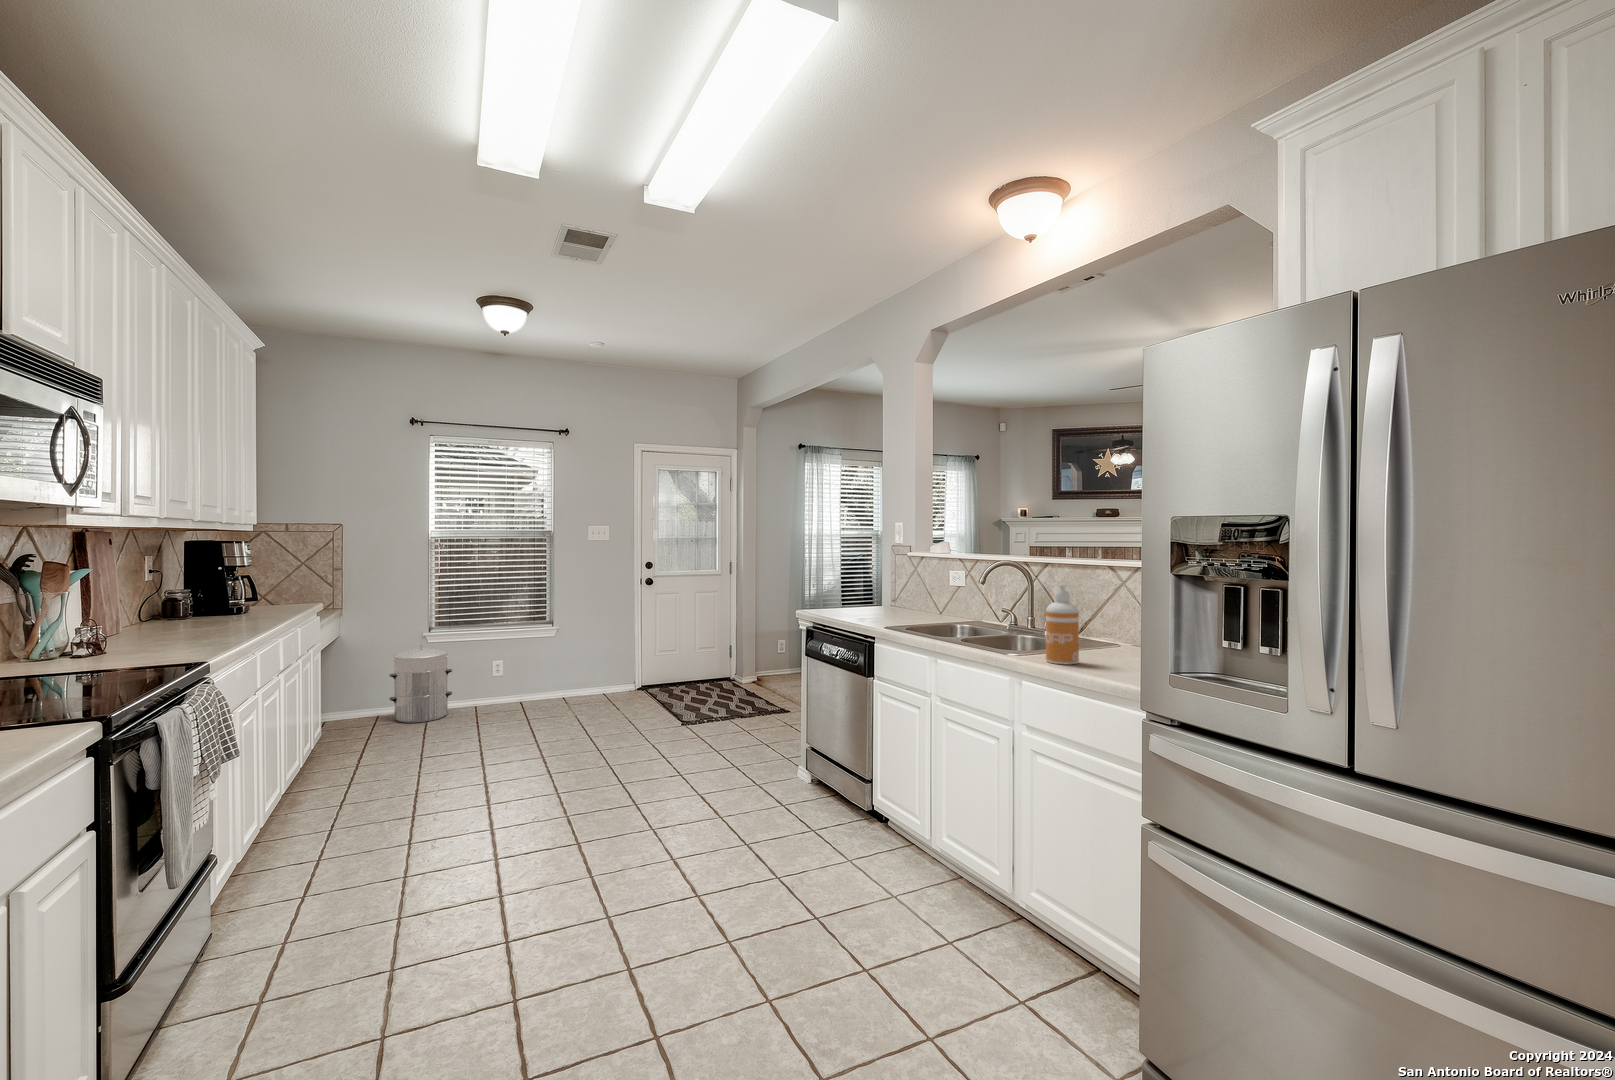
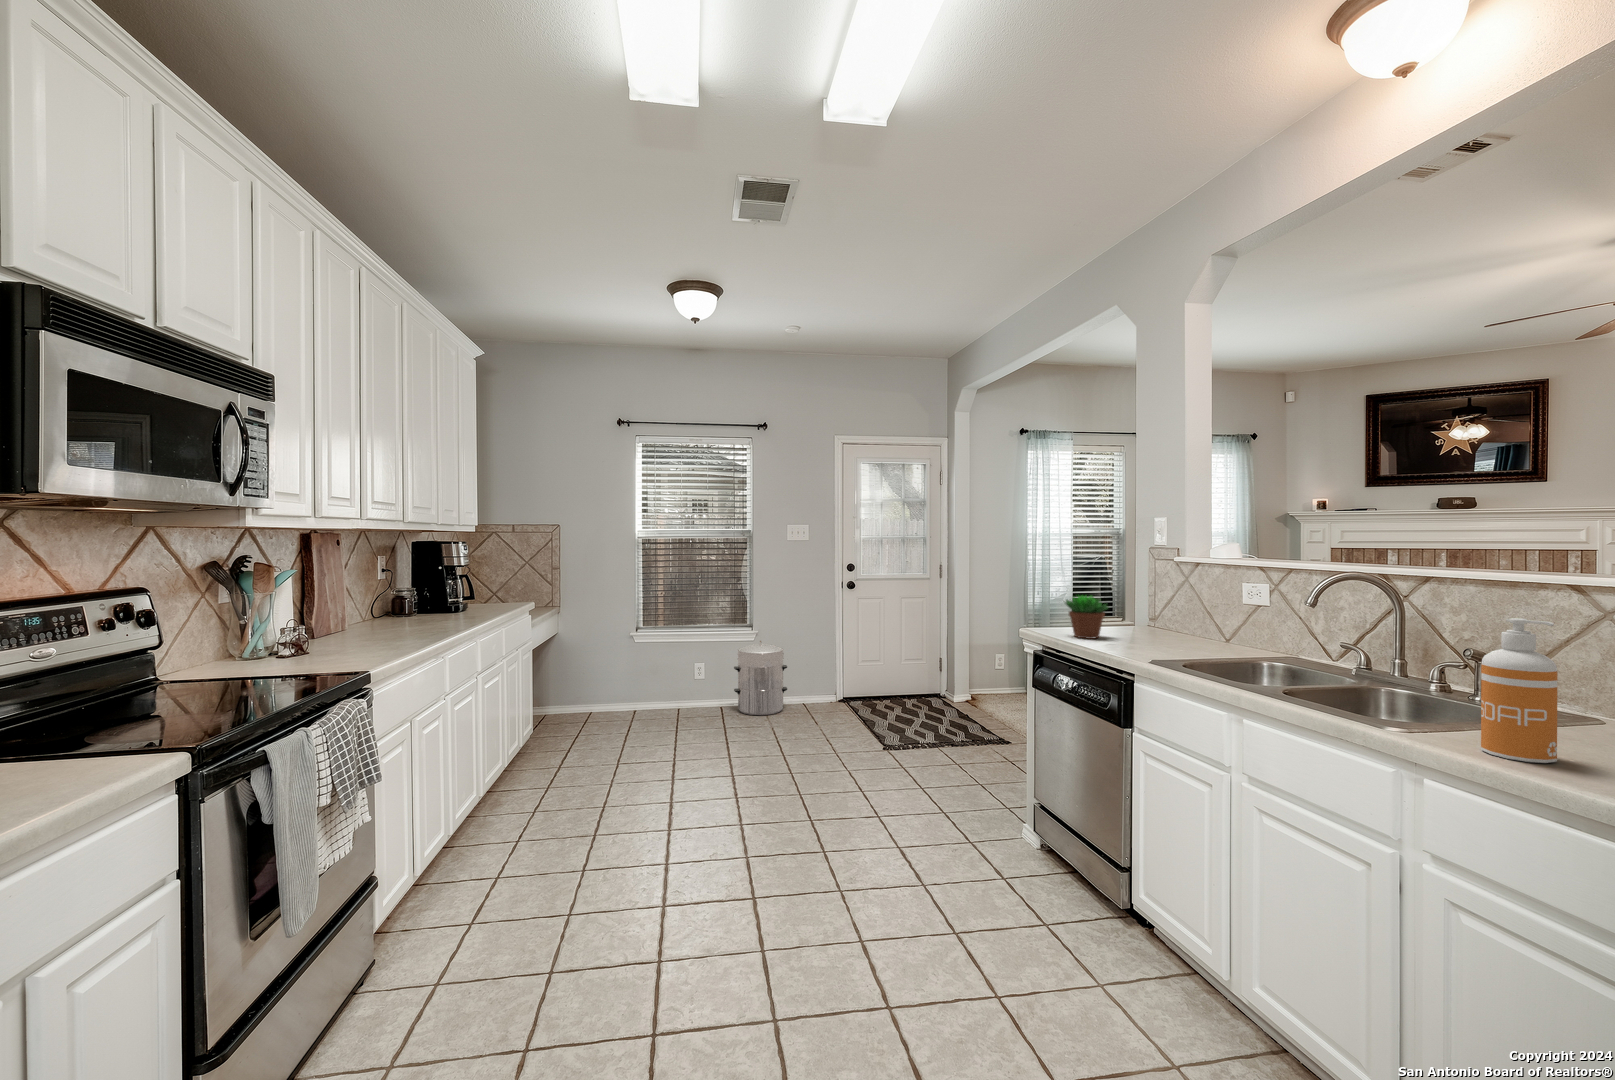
succulent plant: none [828,581,862,616] -> present [1065,596,1108,639]
waste bin: present [389,645,452,723] -> present [734,641,787,715]

